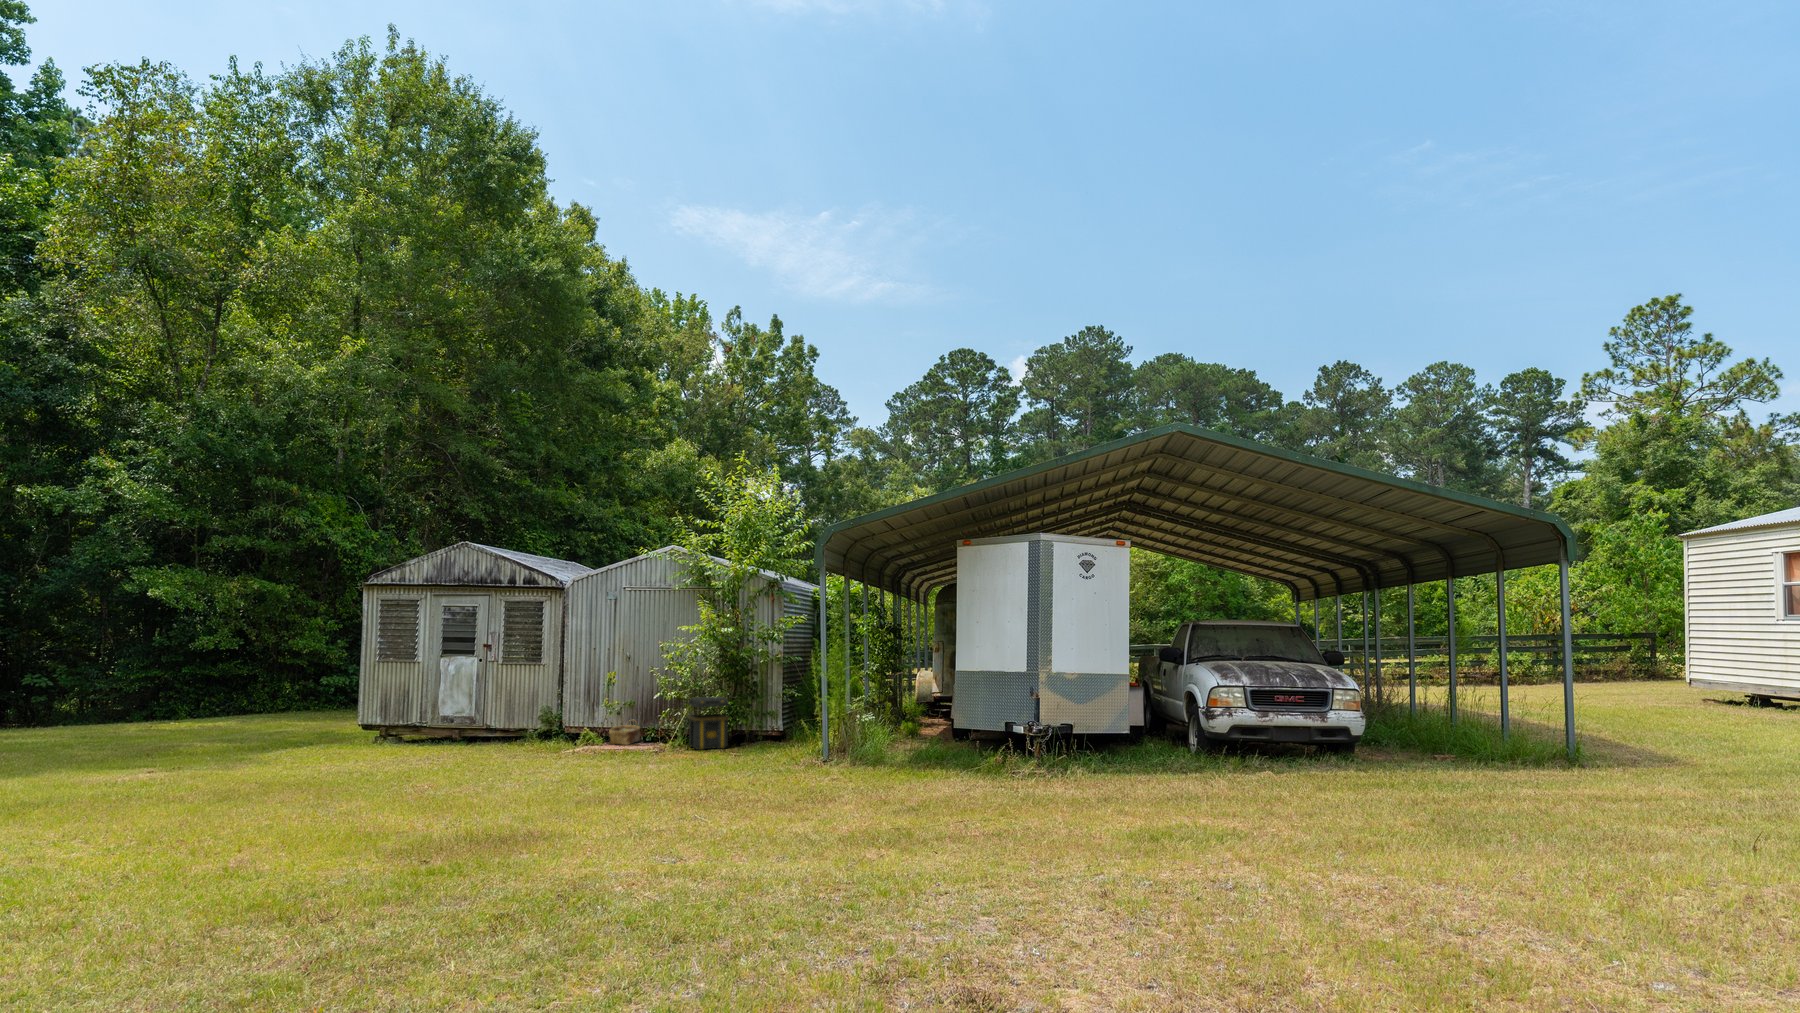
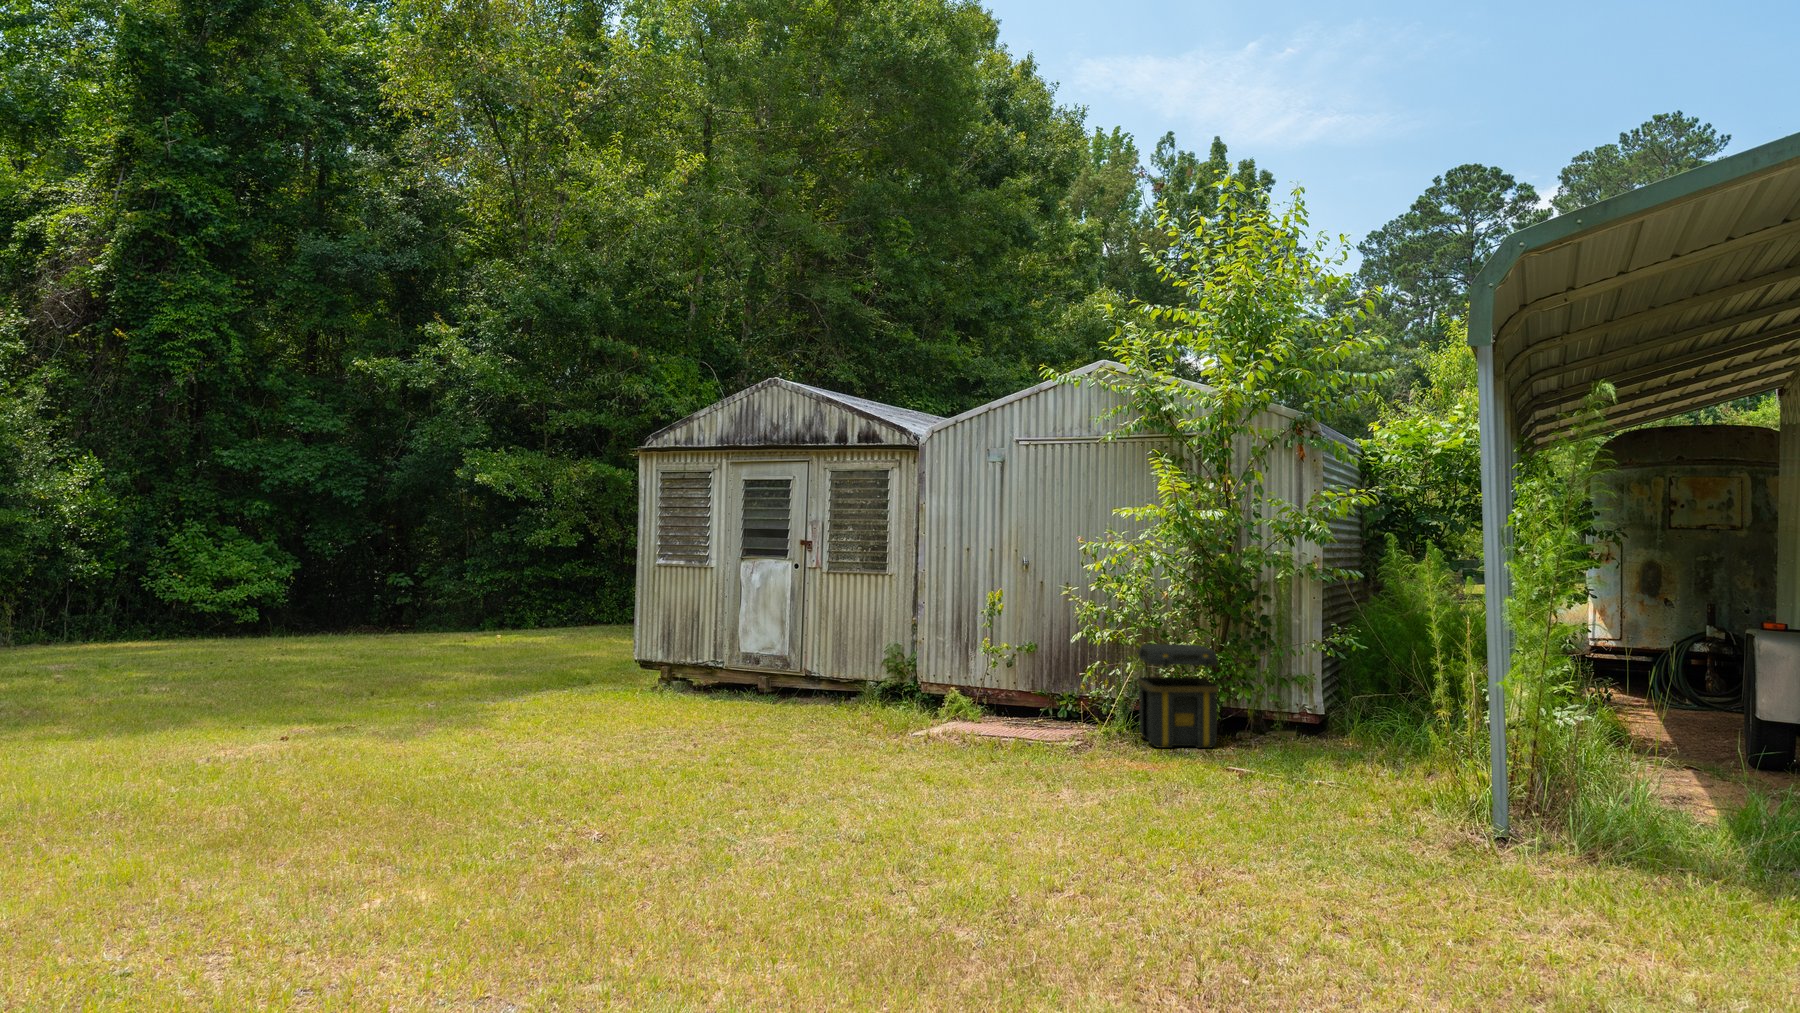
woven basket: present [609,720,640,745] -> none [995,676,1050,722]

